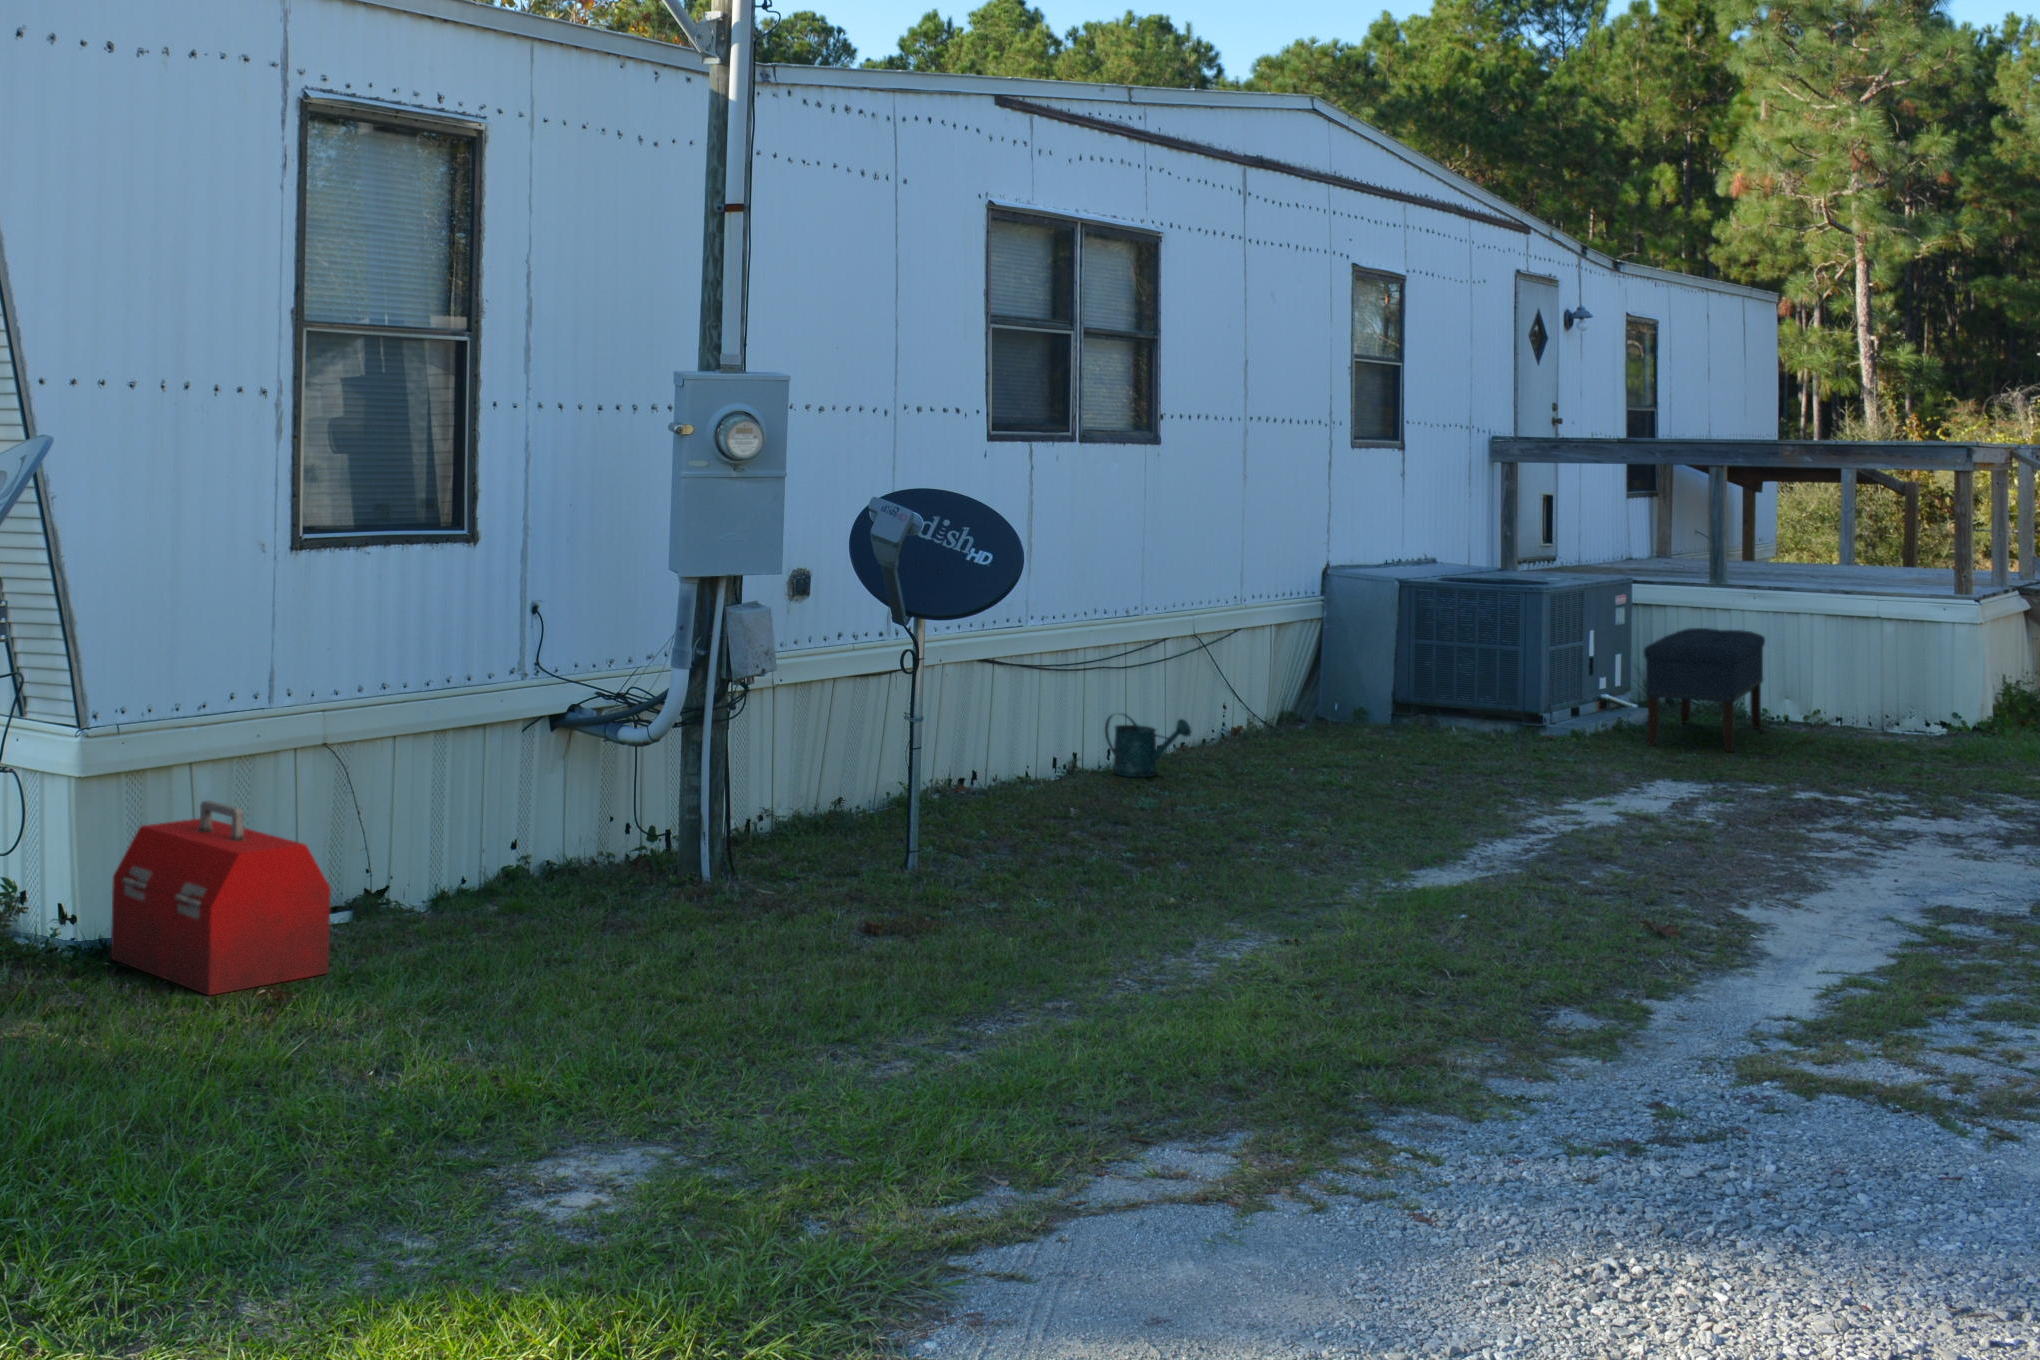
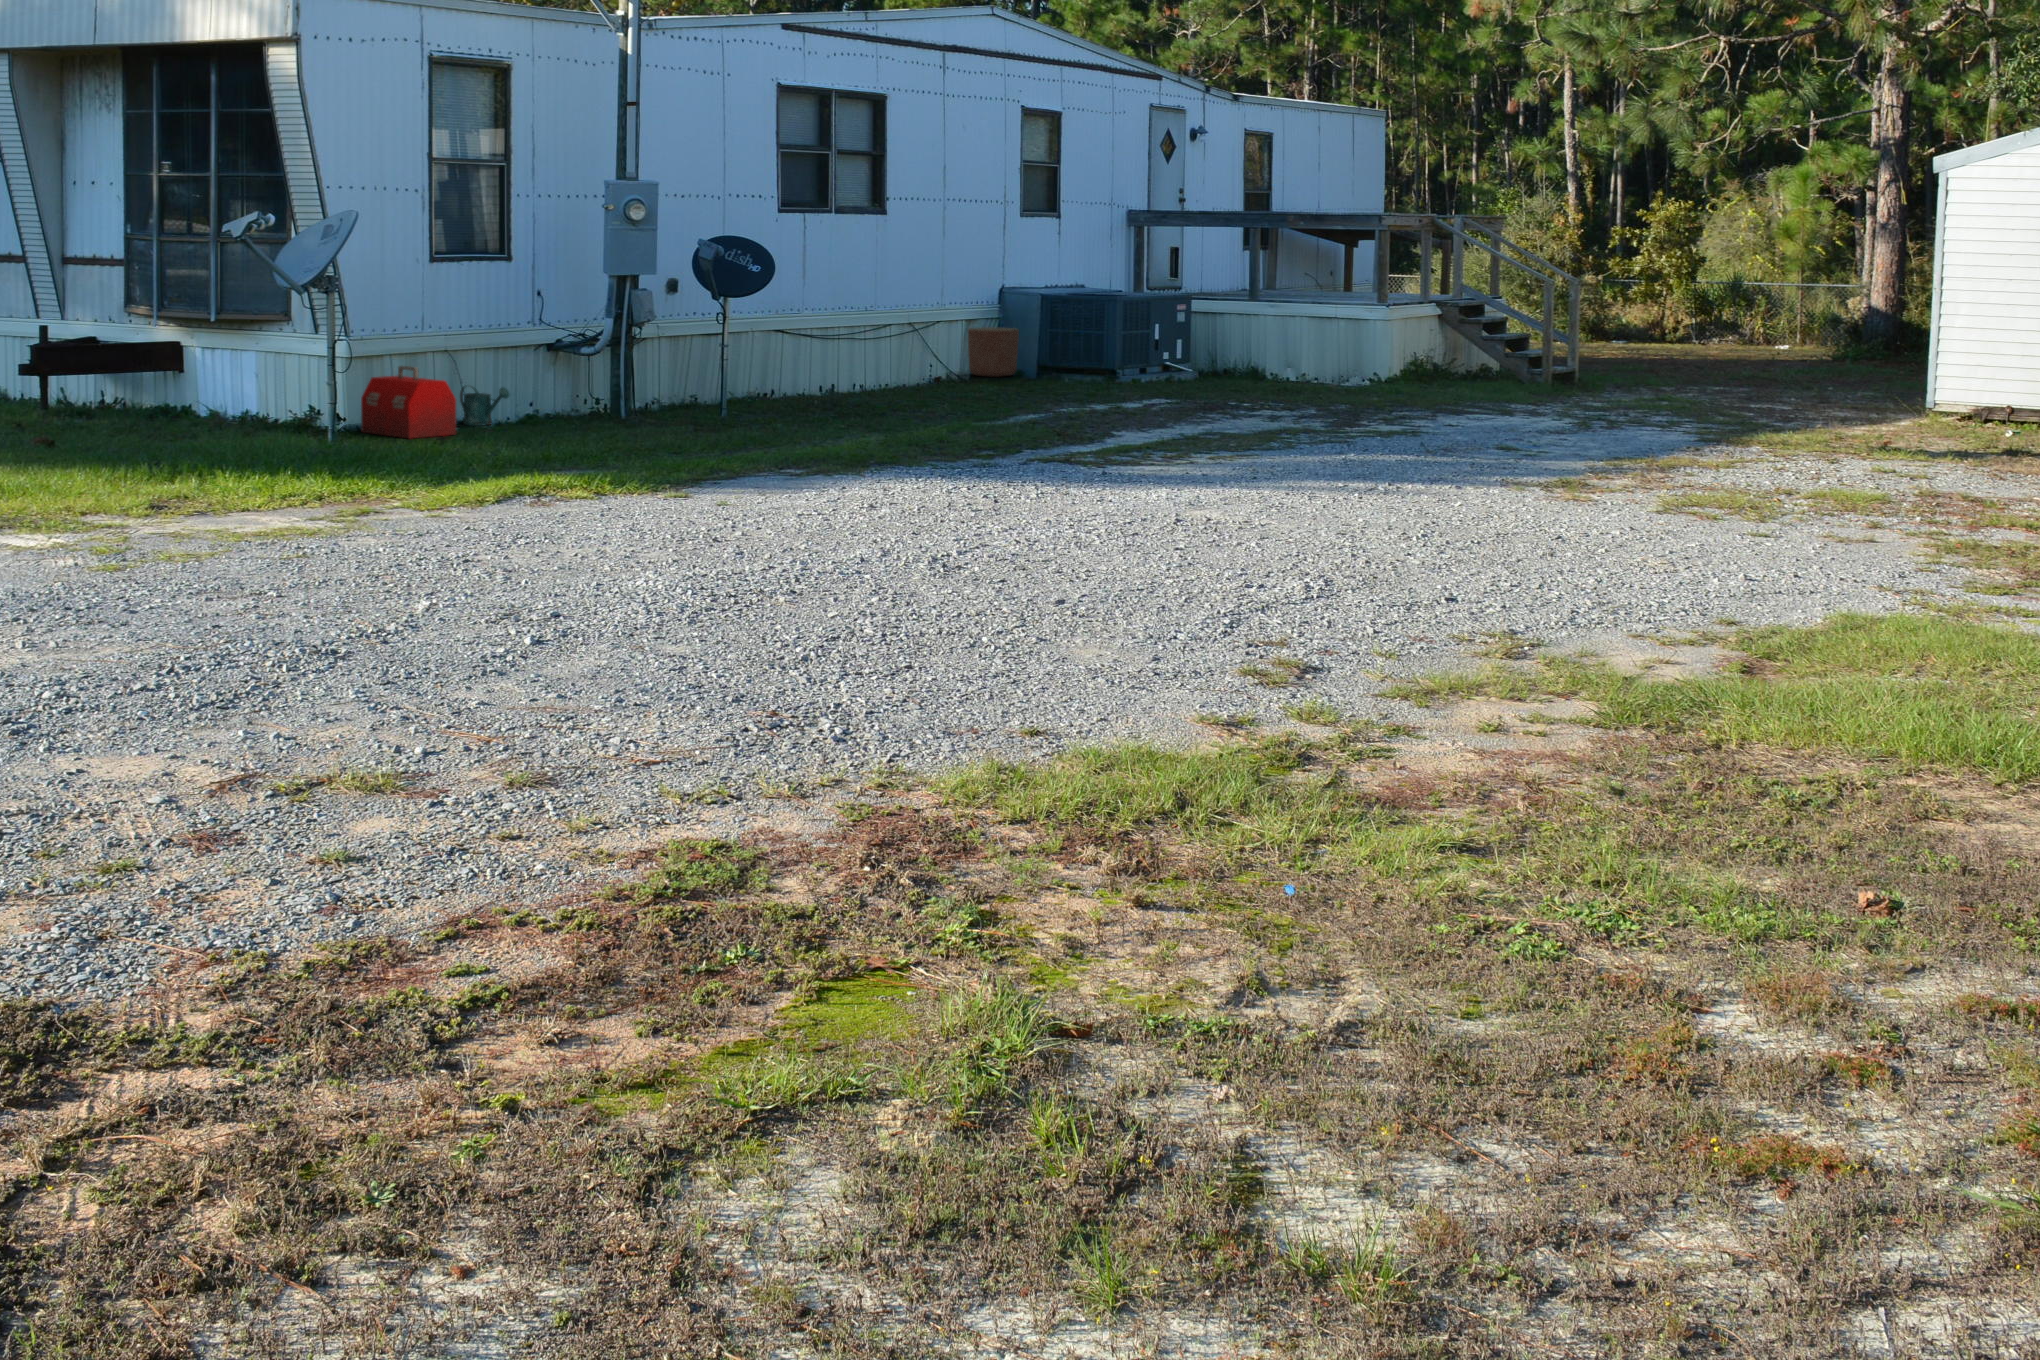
bench: present [1644,628,1765,752] -> none [1162,318,1246,381]
planter: none [1284,647,1379,739] -> present [968,327,1019,377]
watering can: present [1105,715,1191,777] -> present [460,387,509,426]

